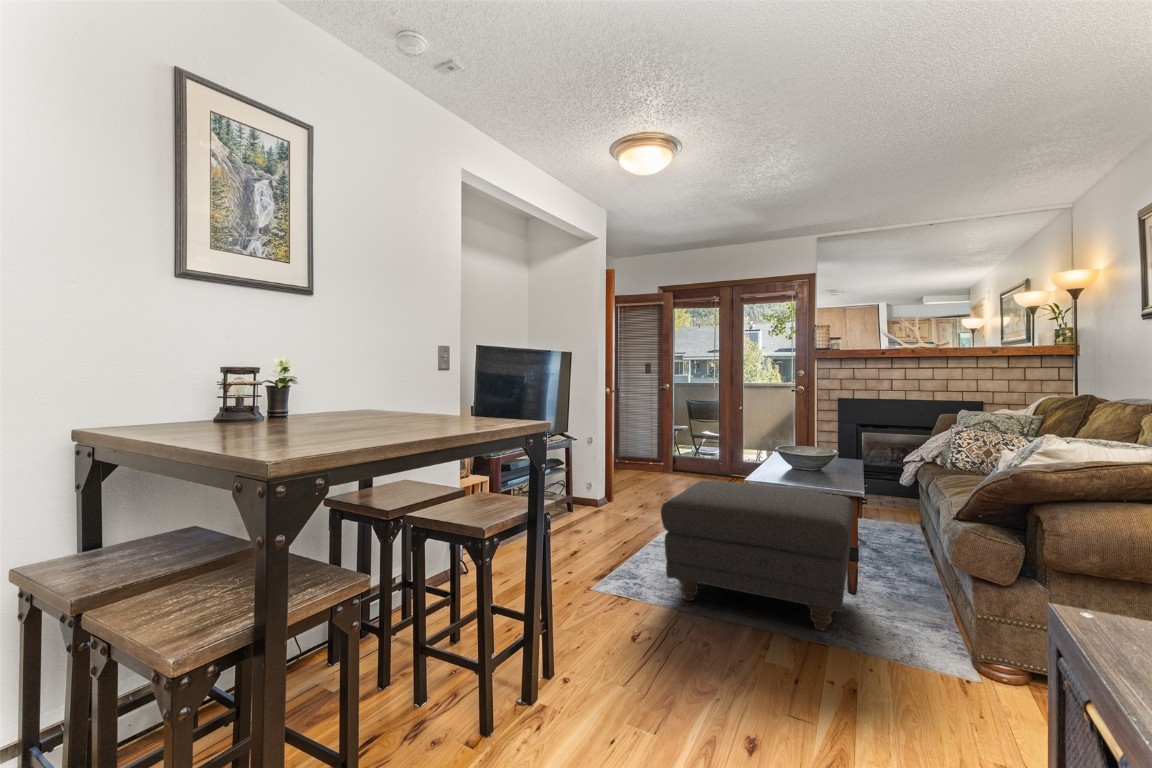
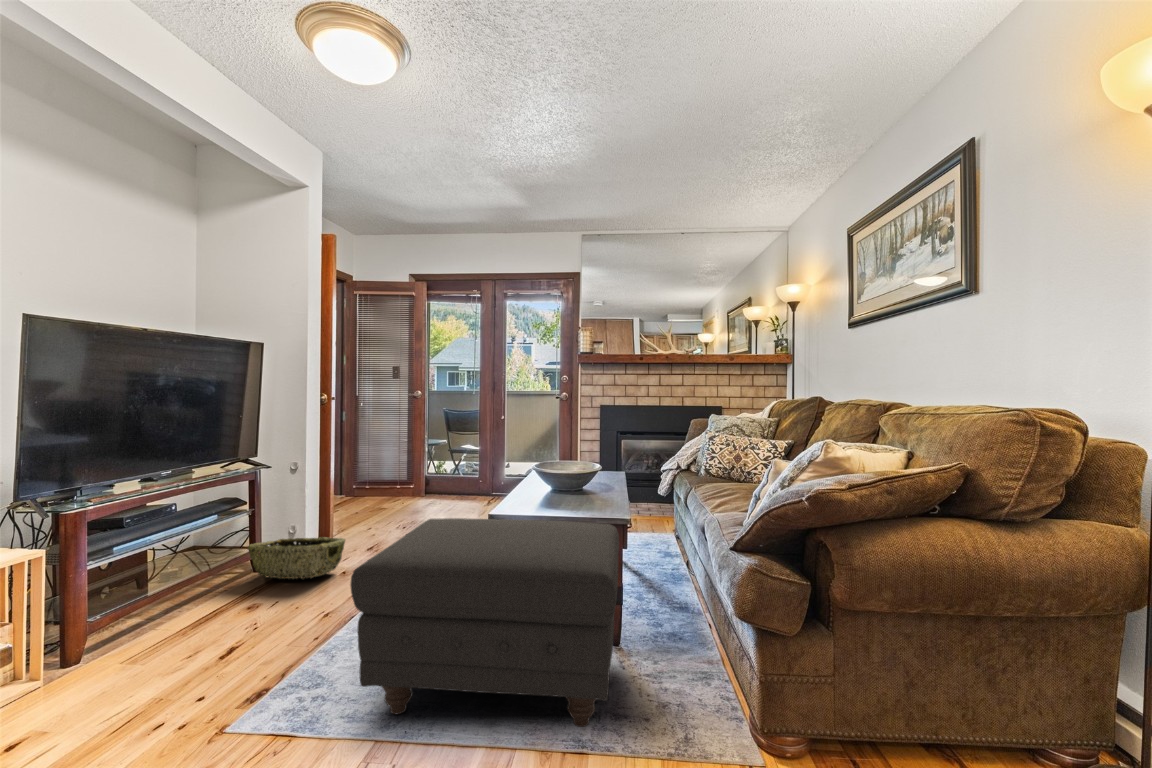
woven basket: none [566,492,628,521] -> present [248,537,345,579]

